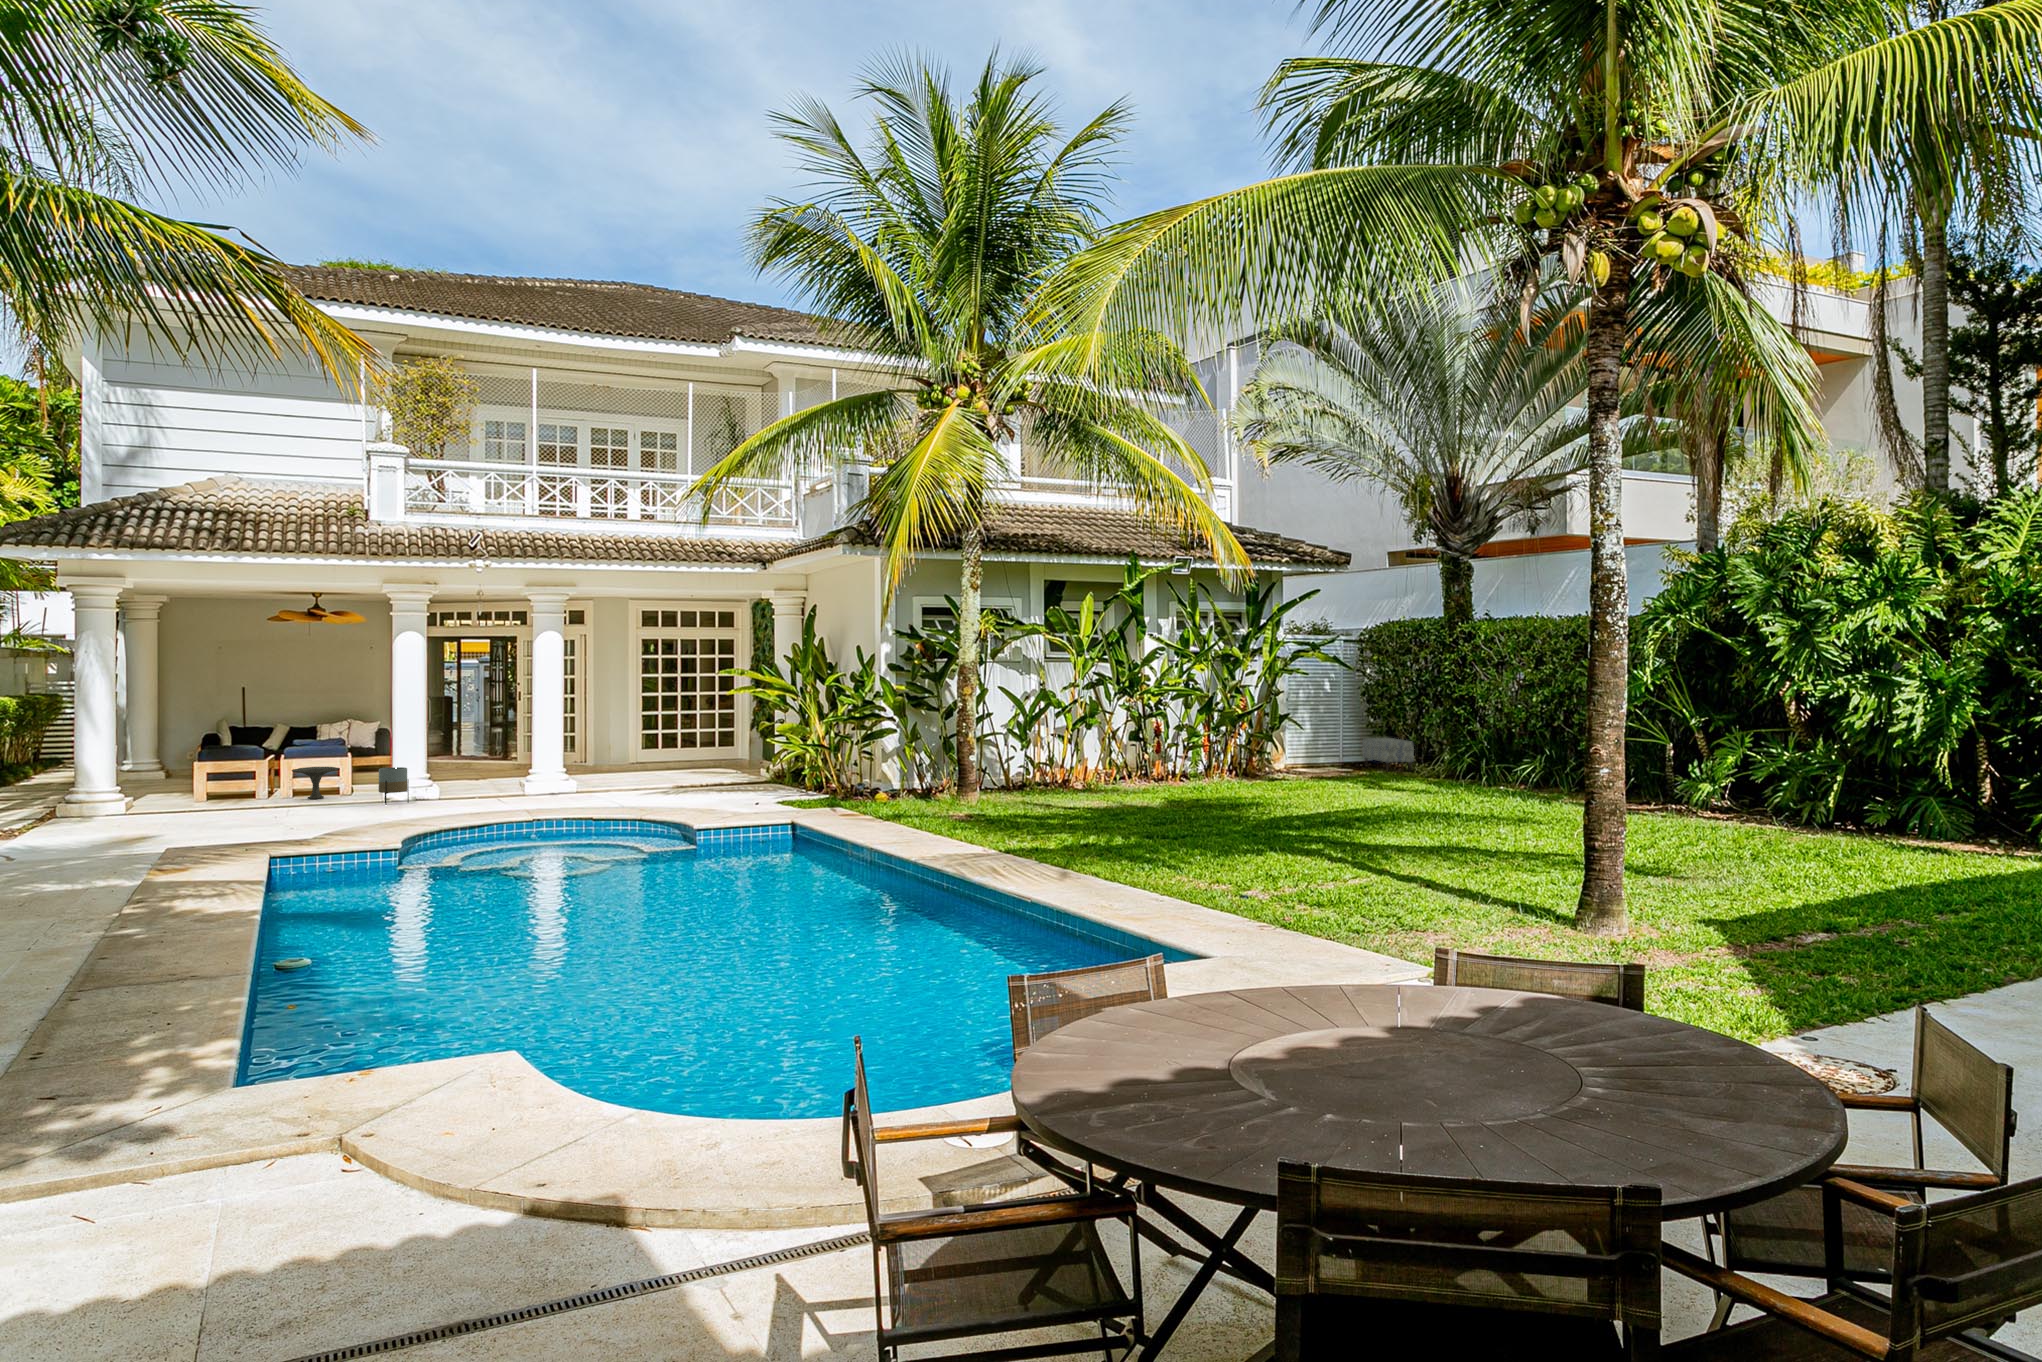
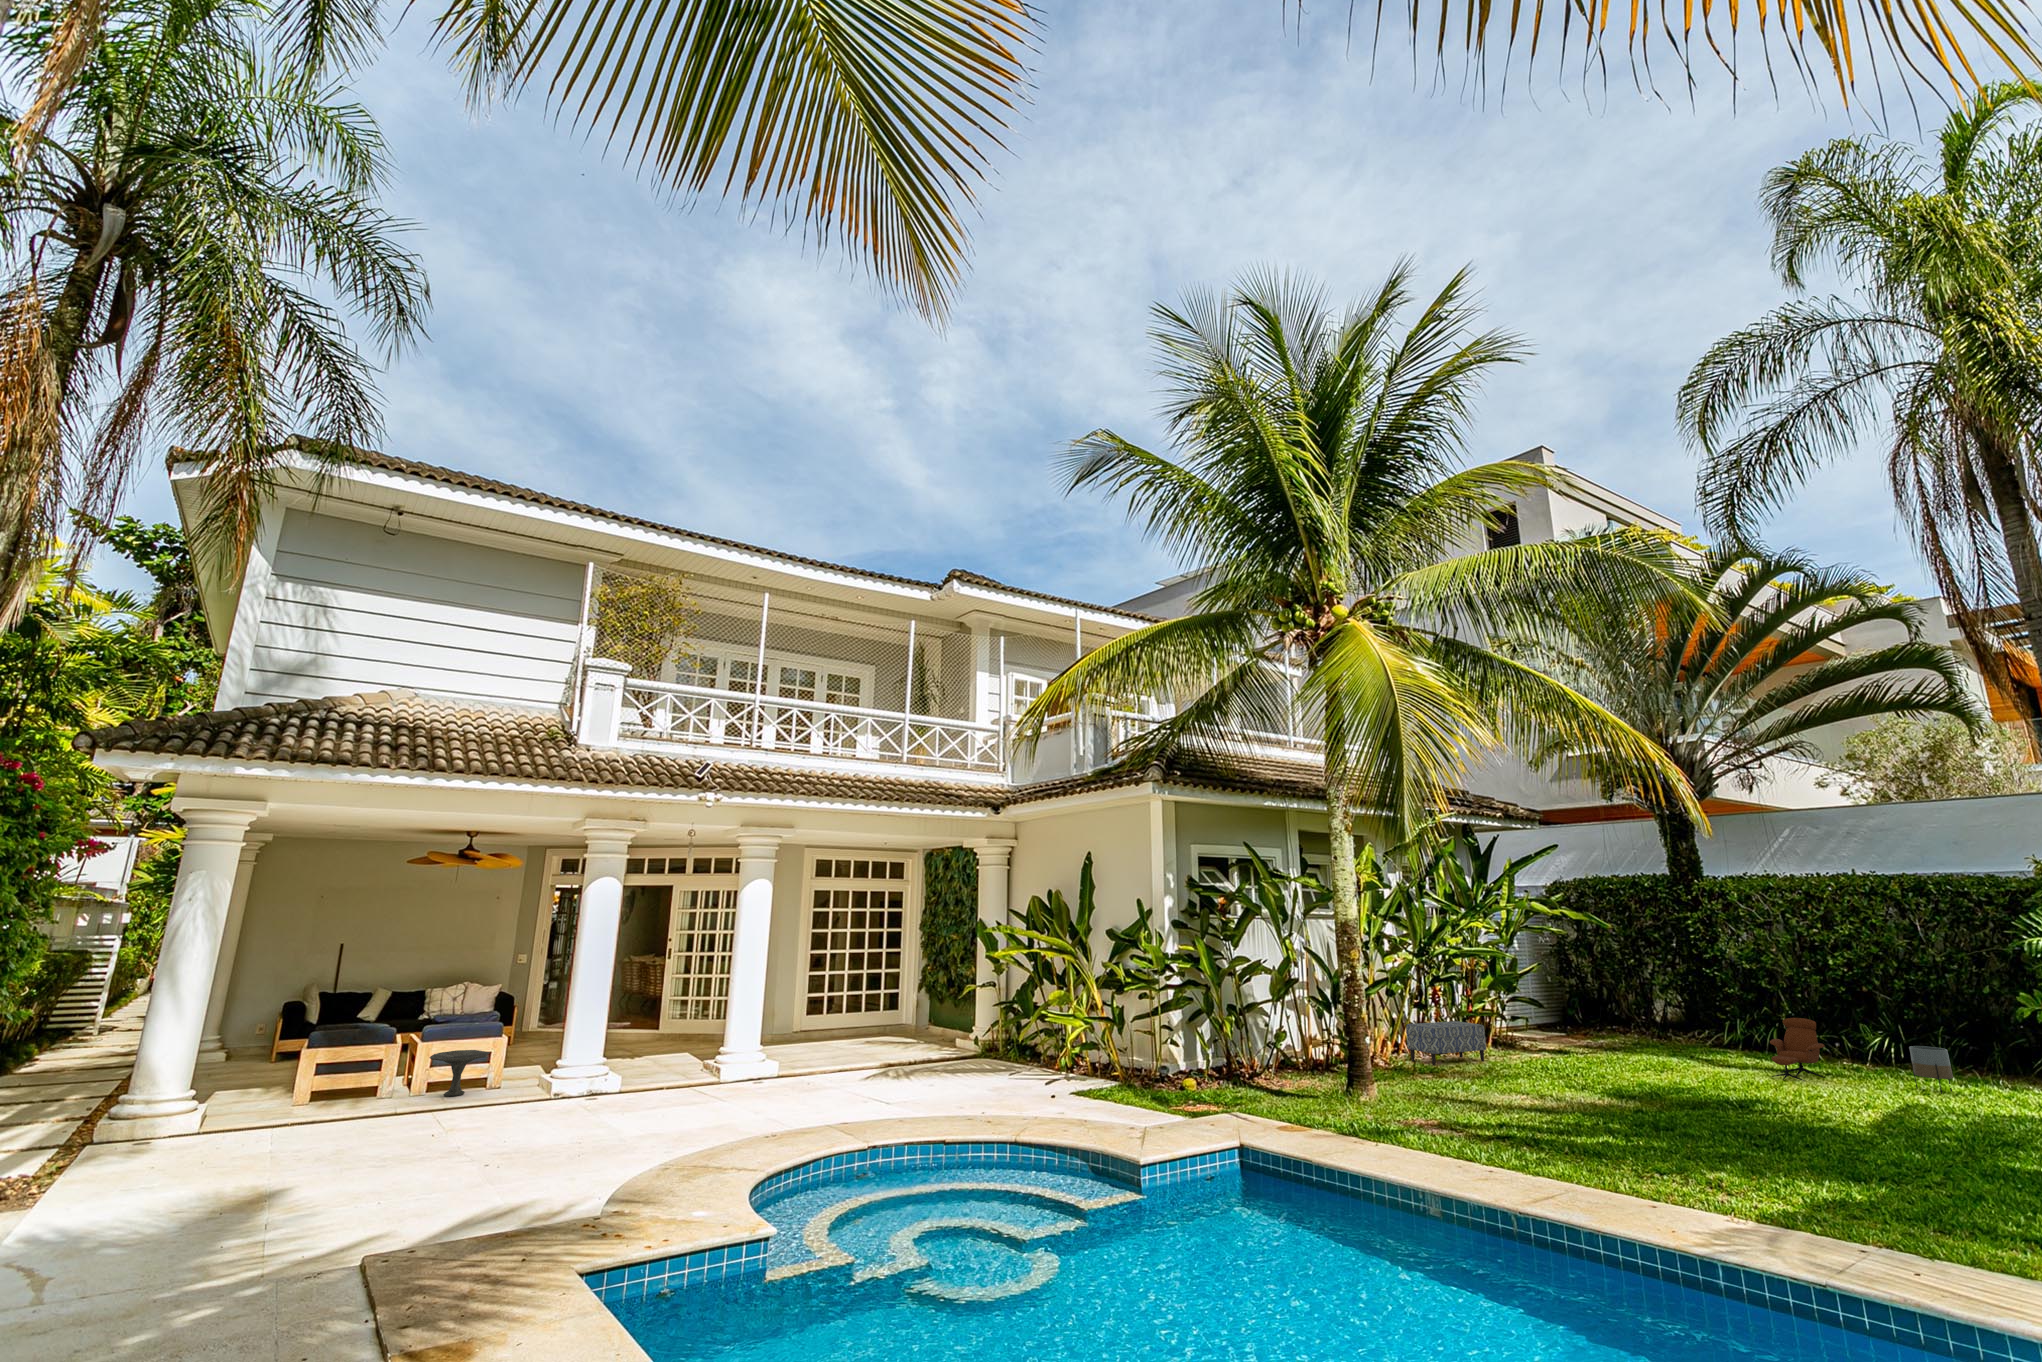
lounge chair: none [1435,737,1491,788] -> present [1770,1018,1825,1081]
bench: present [1362,738,1414,771] -> present [1406,1021,1486,1065]
planter: present [379,767,409,803] -> present [1909,1046,1953,1094]

